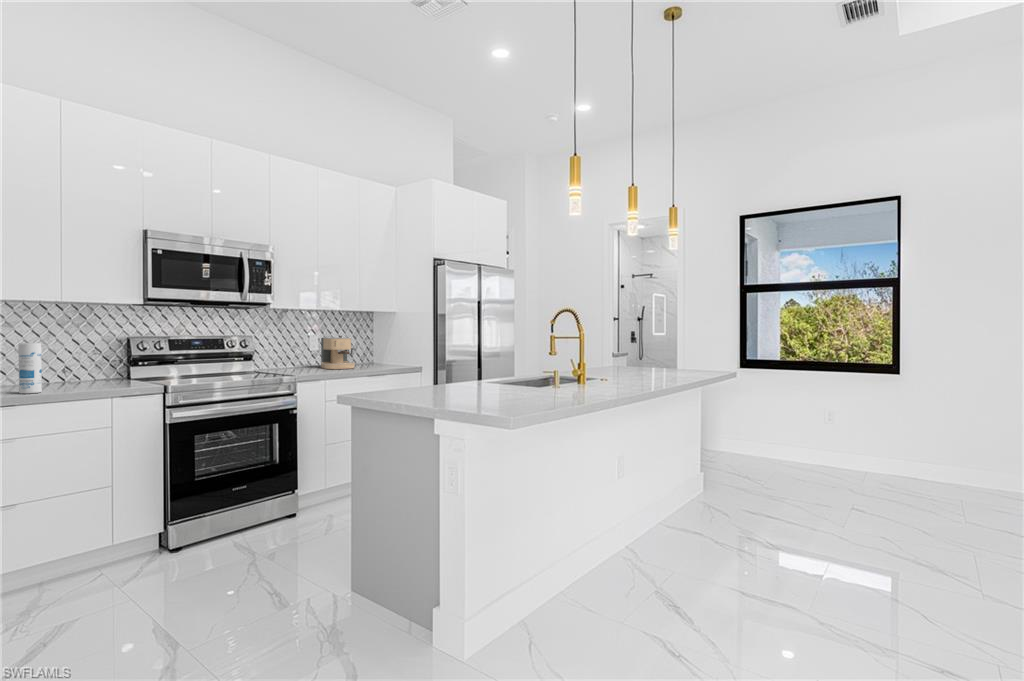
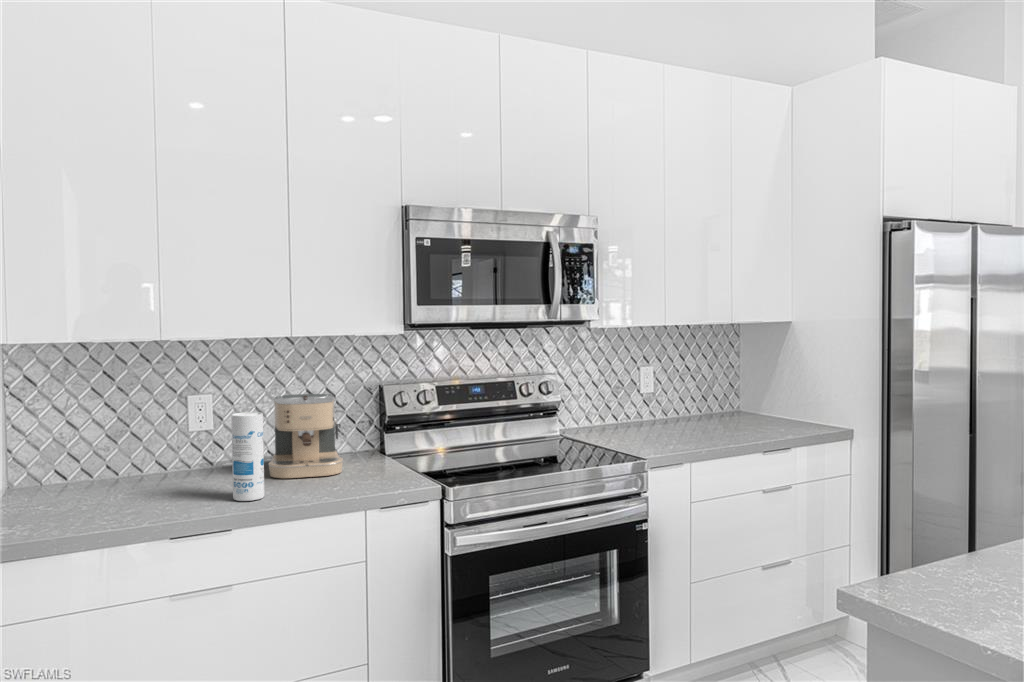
coffee maker: present [321,336,355,369] -> present [268,394,343,478]

